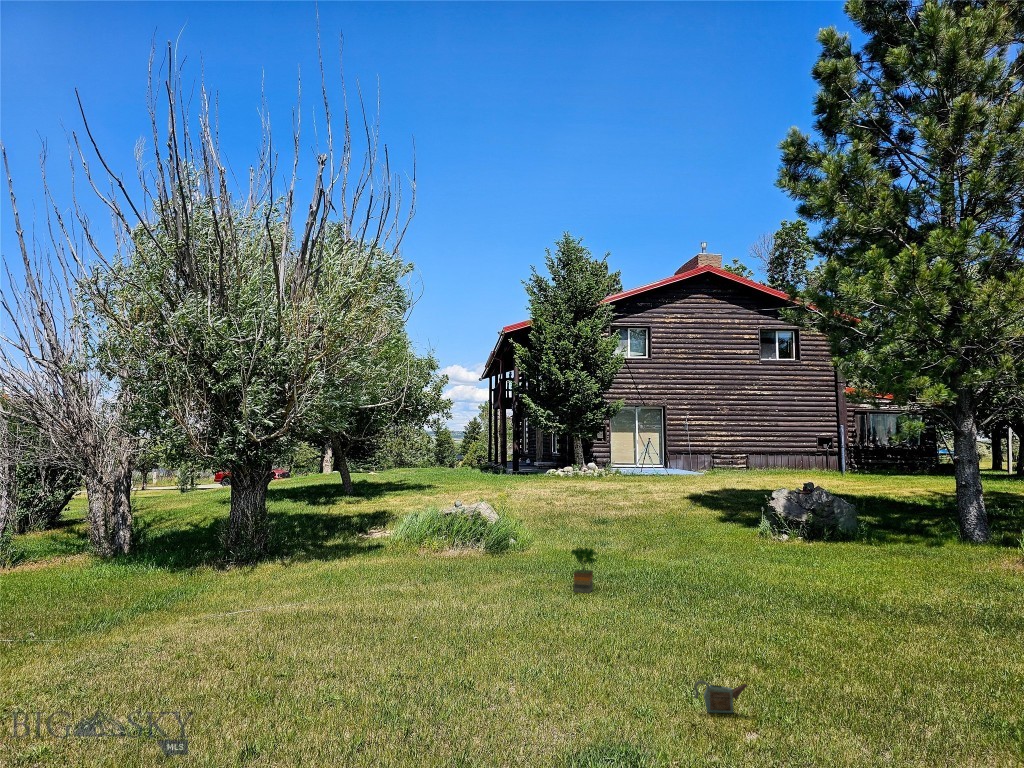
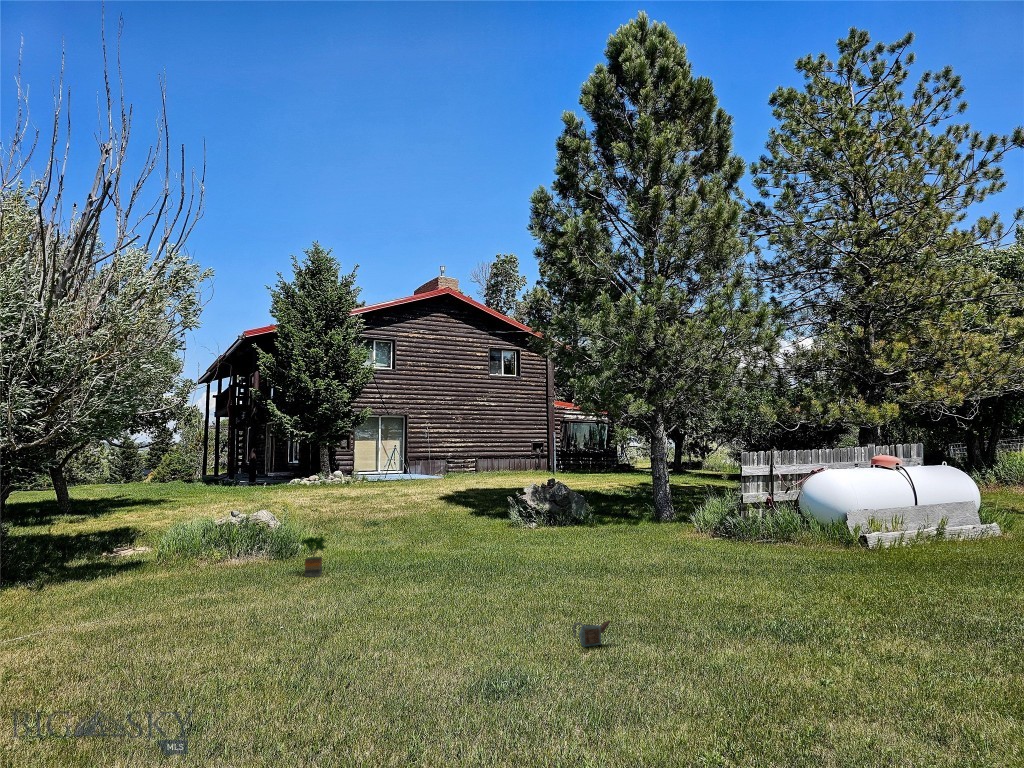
potted tree: present [571,547,597,593] -> present [302,537,326,577]

